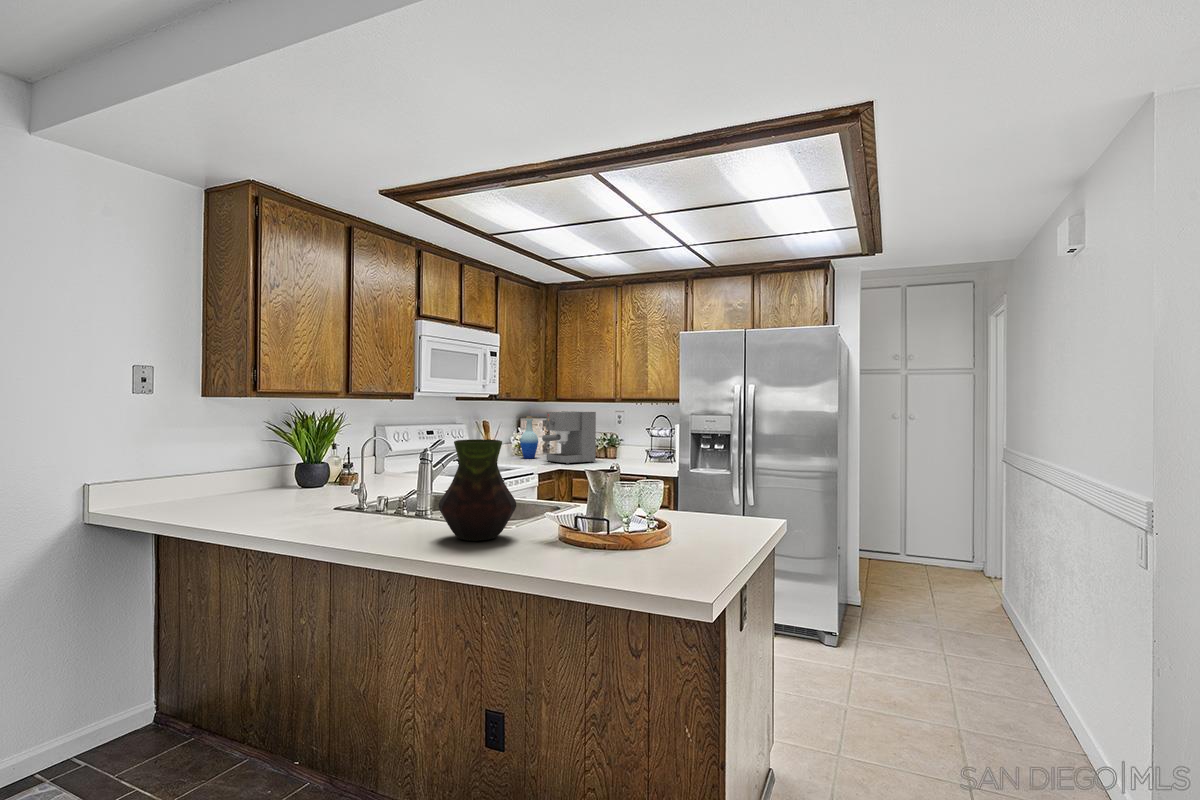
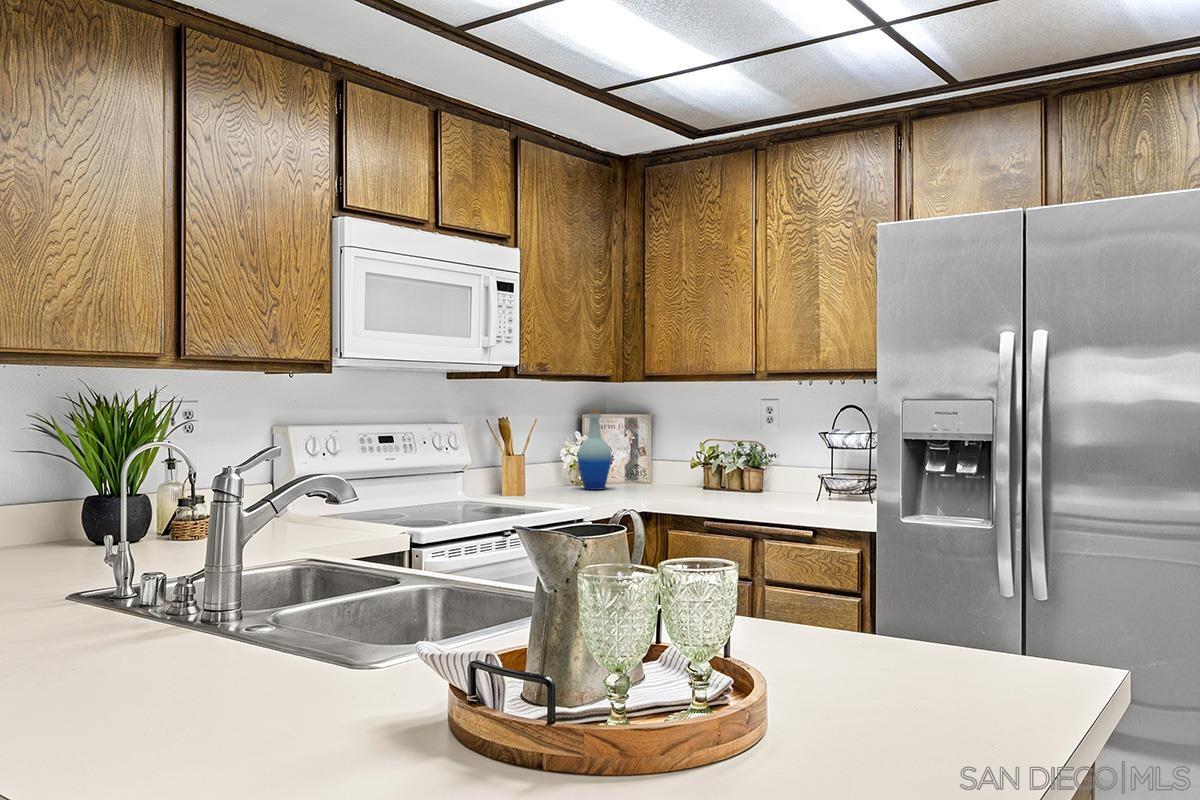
coffee maker: present [542,411,596,464] -> none [609,399,717,501]
vase: present [439,439,516,541] -> none [129,443,349,724]

